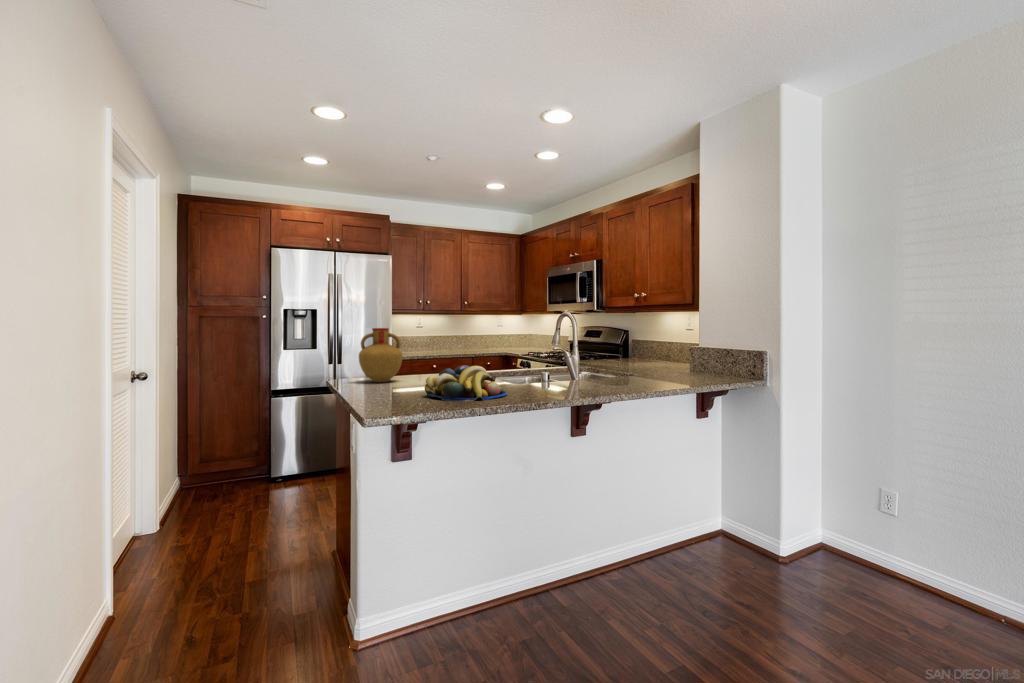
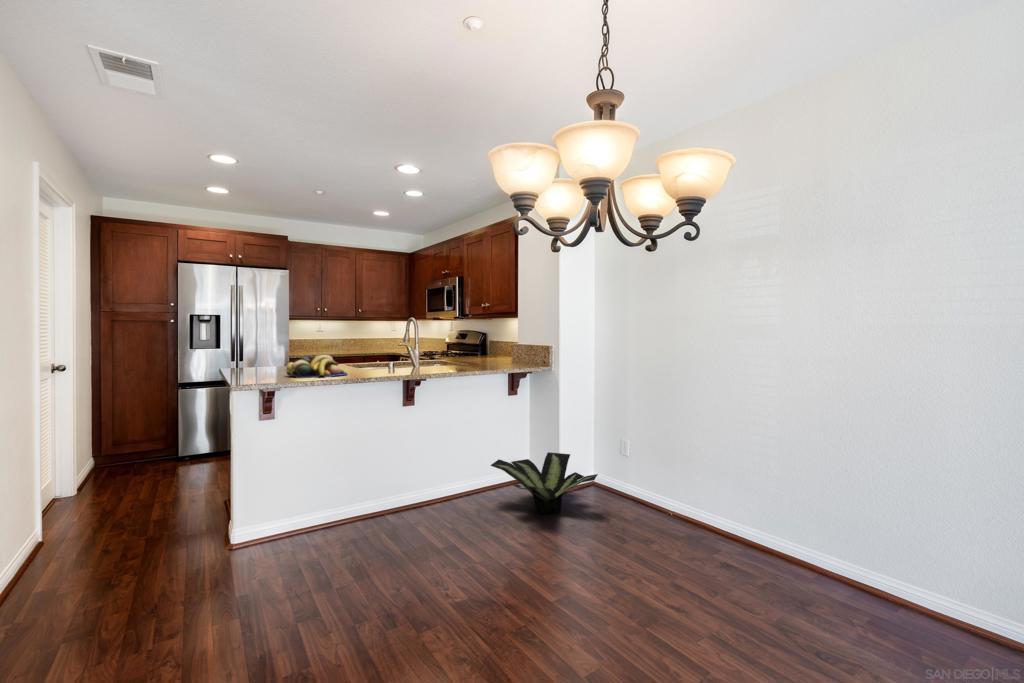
vase: present [359,328,402,382] -> none [246,330,282,371]
potted plant: none [699,502,879,606] -> present [491,452,598,515]

